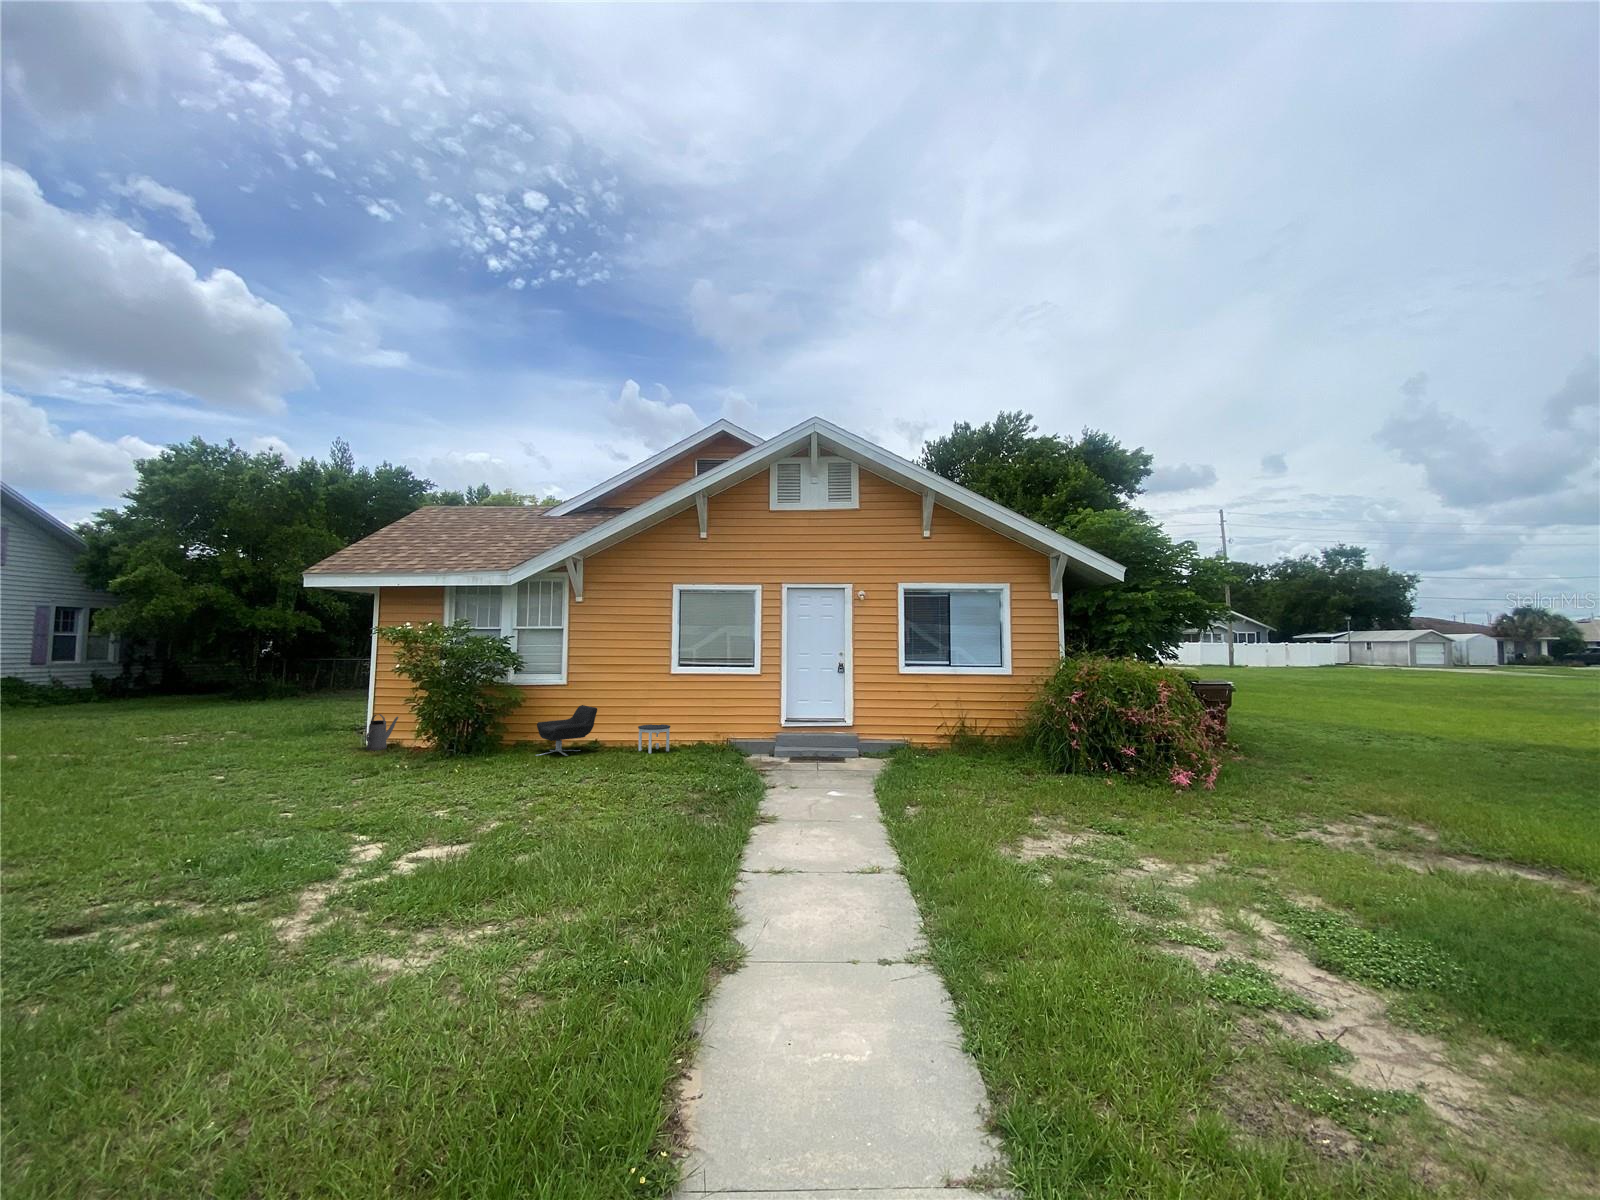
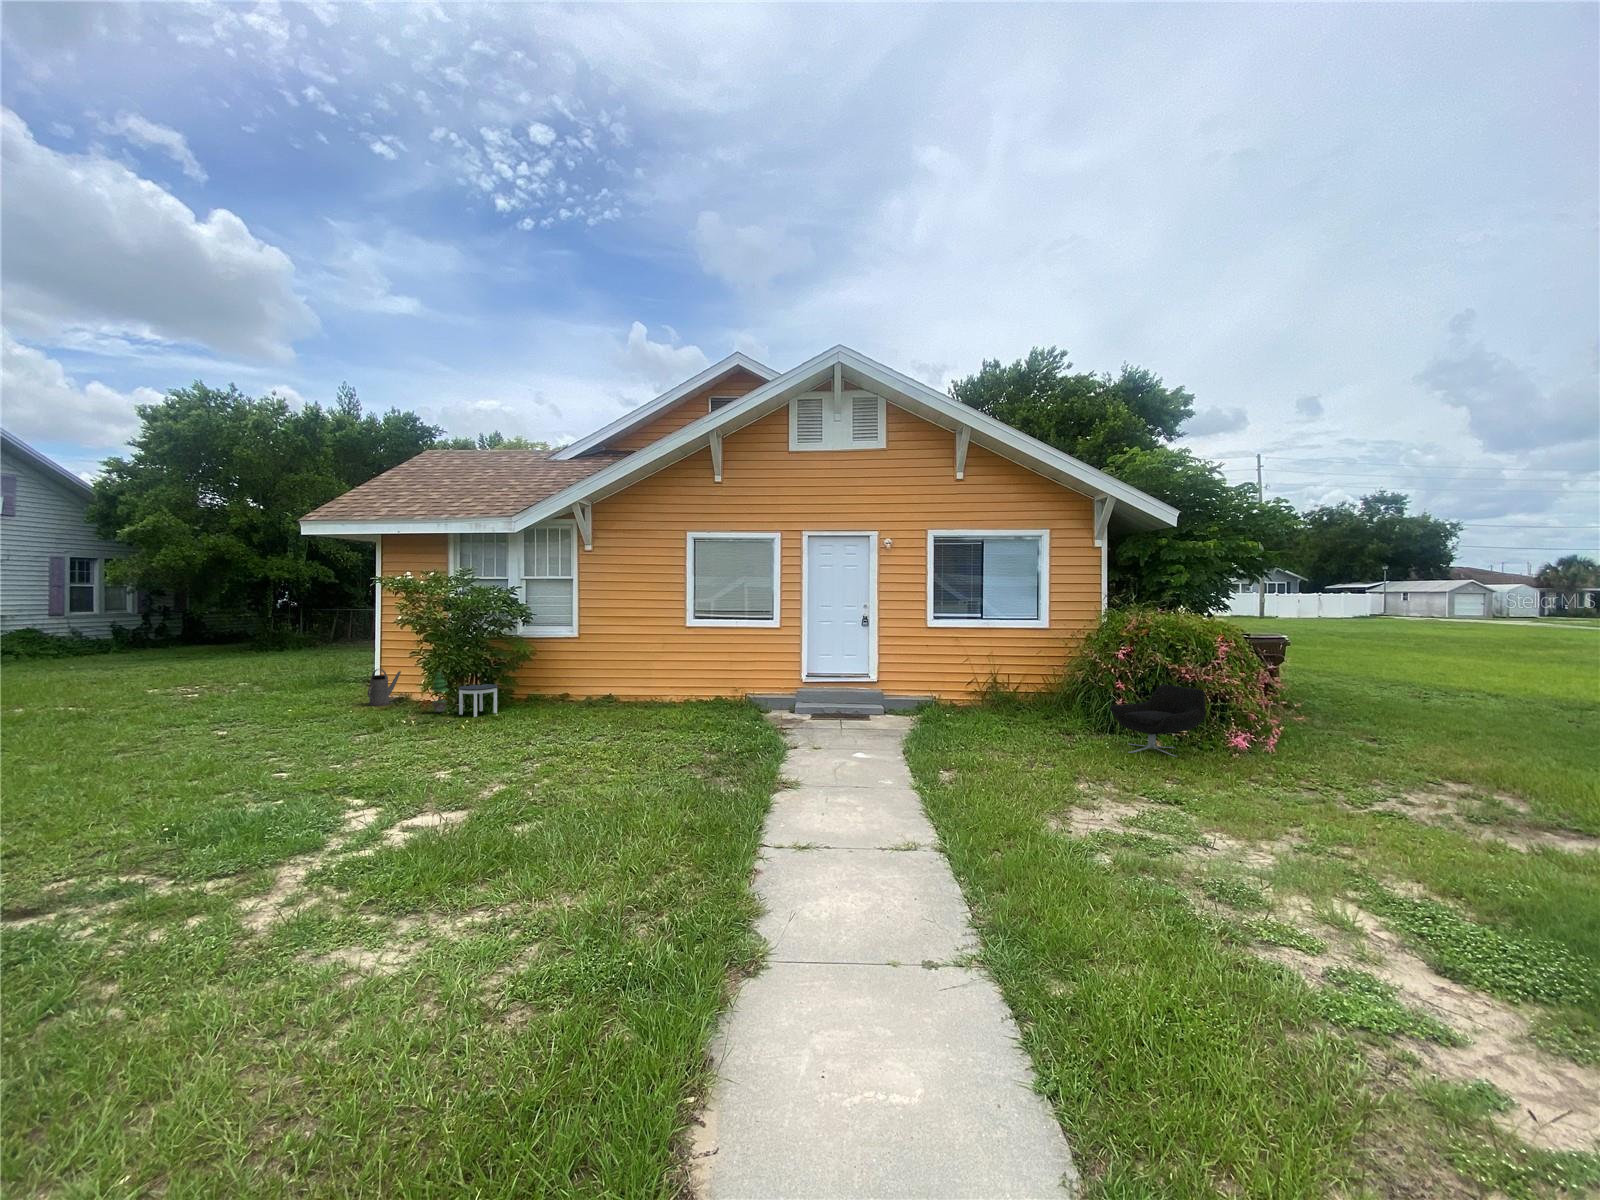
lounge chair: present [536,705,597,756] -> present [1111,684,1206,757]
potted tree: none [428,711,446,756] -> present [432,672,448,712]
round table: present [638,725,670,754] -> present [458,684,498,717]

